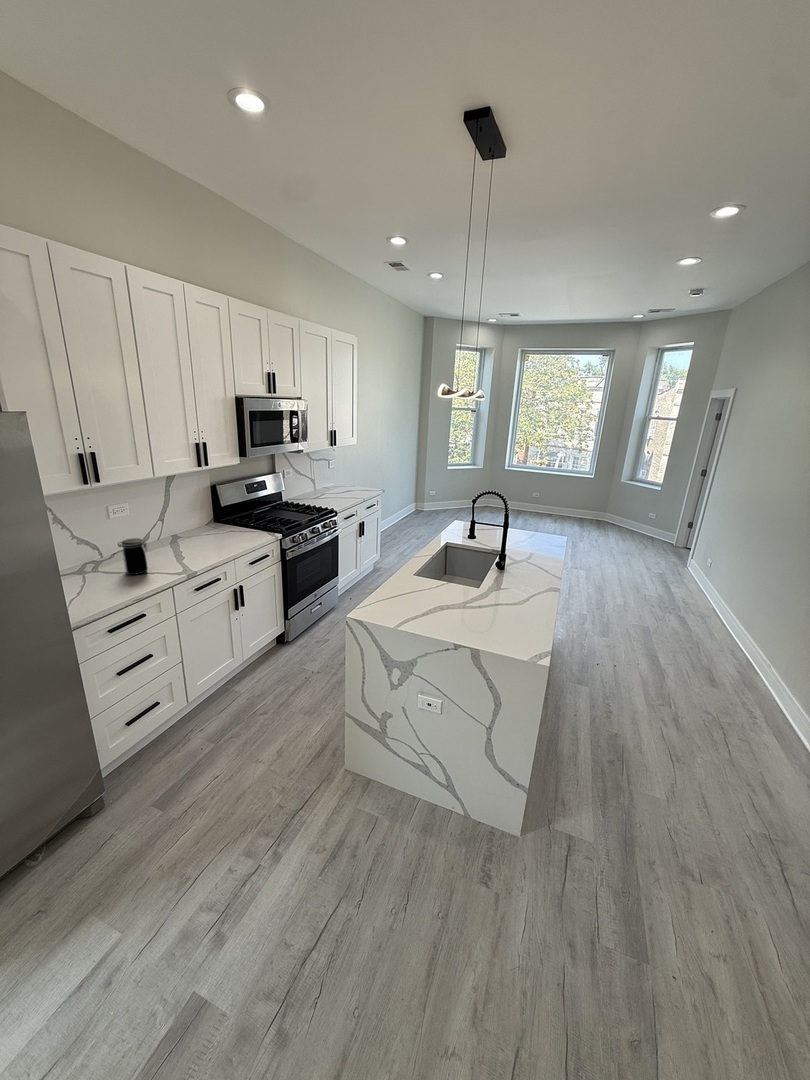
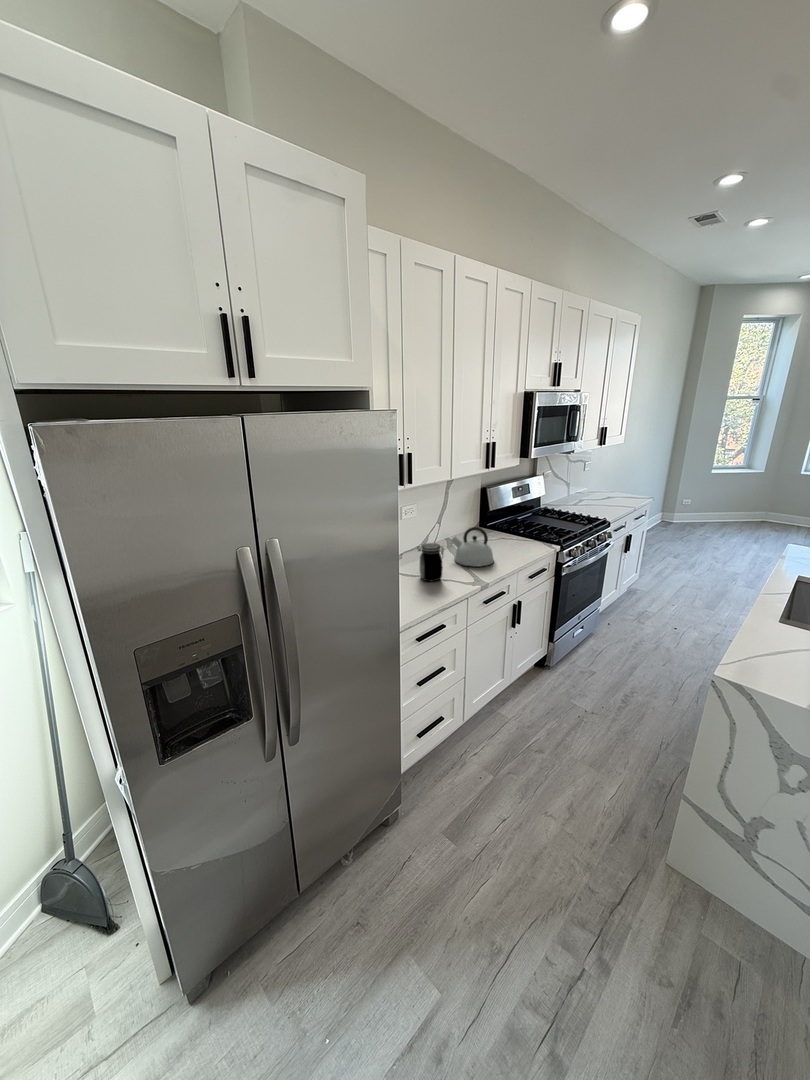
kettle: none [165,521,211,558] -> present [451,527,494,567]

